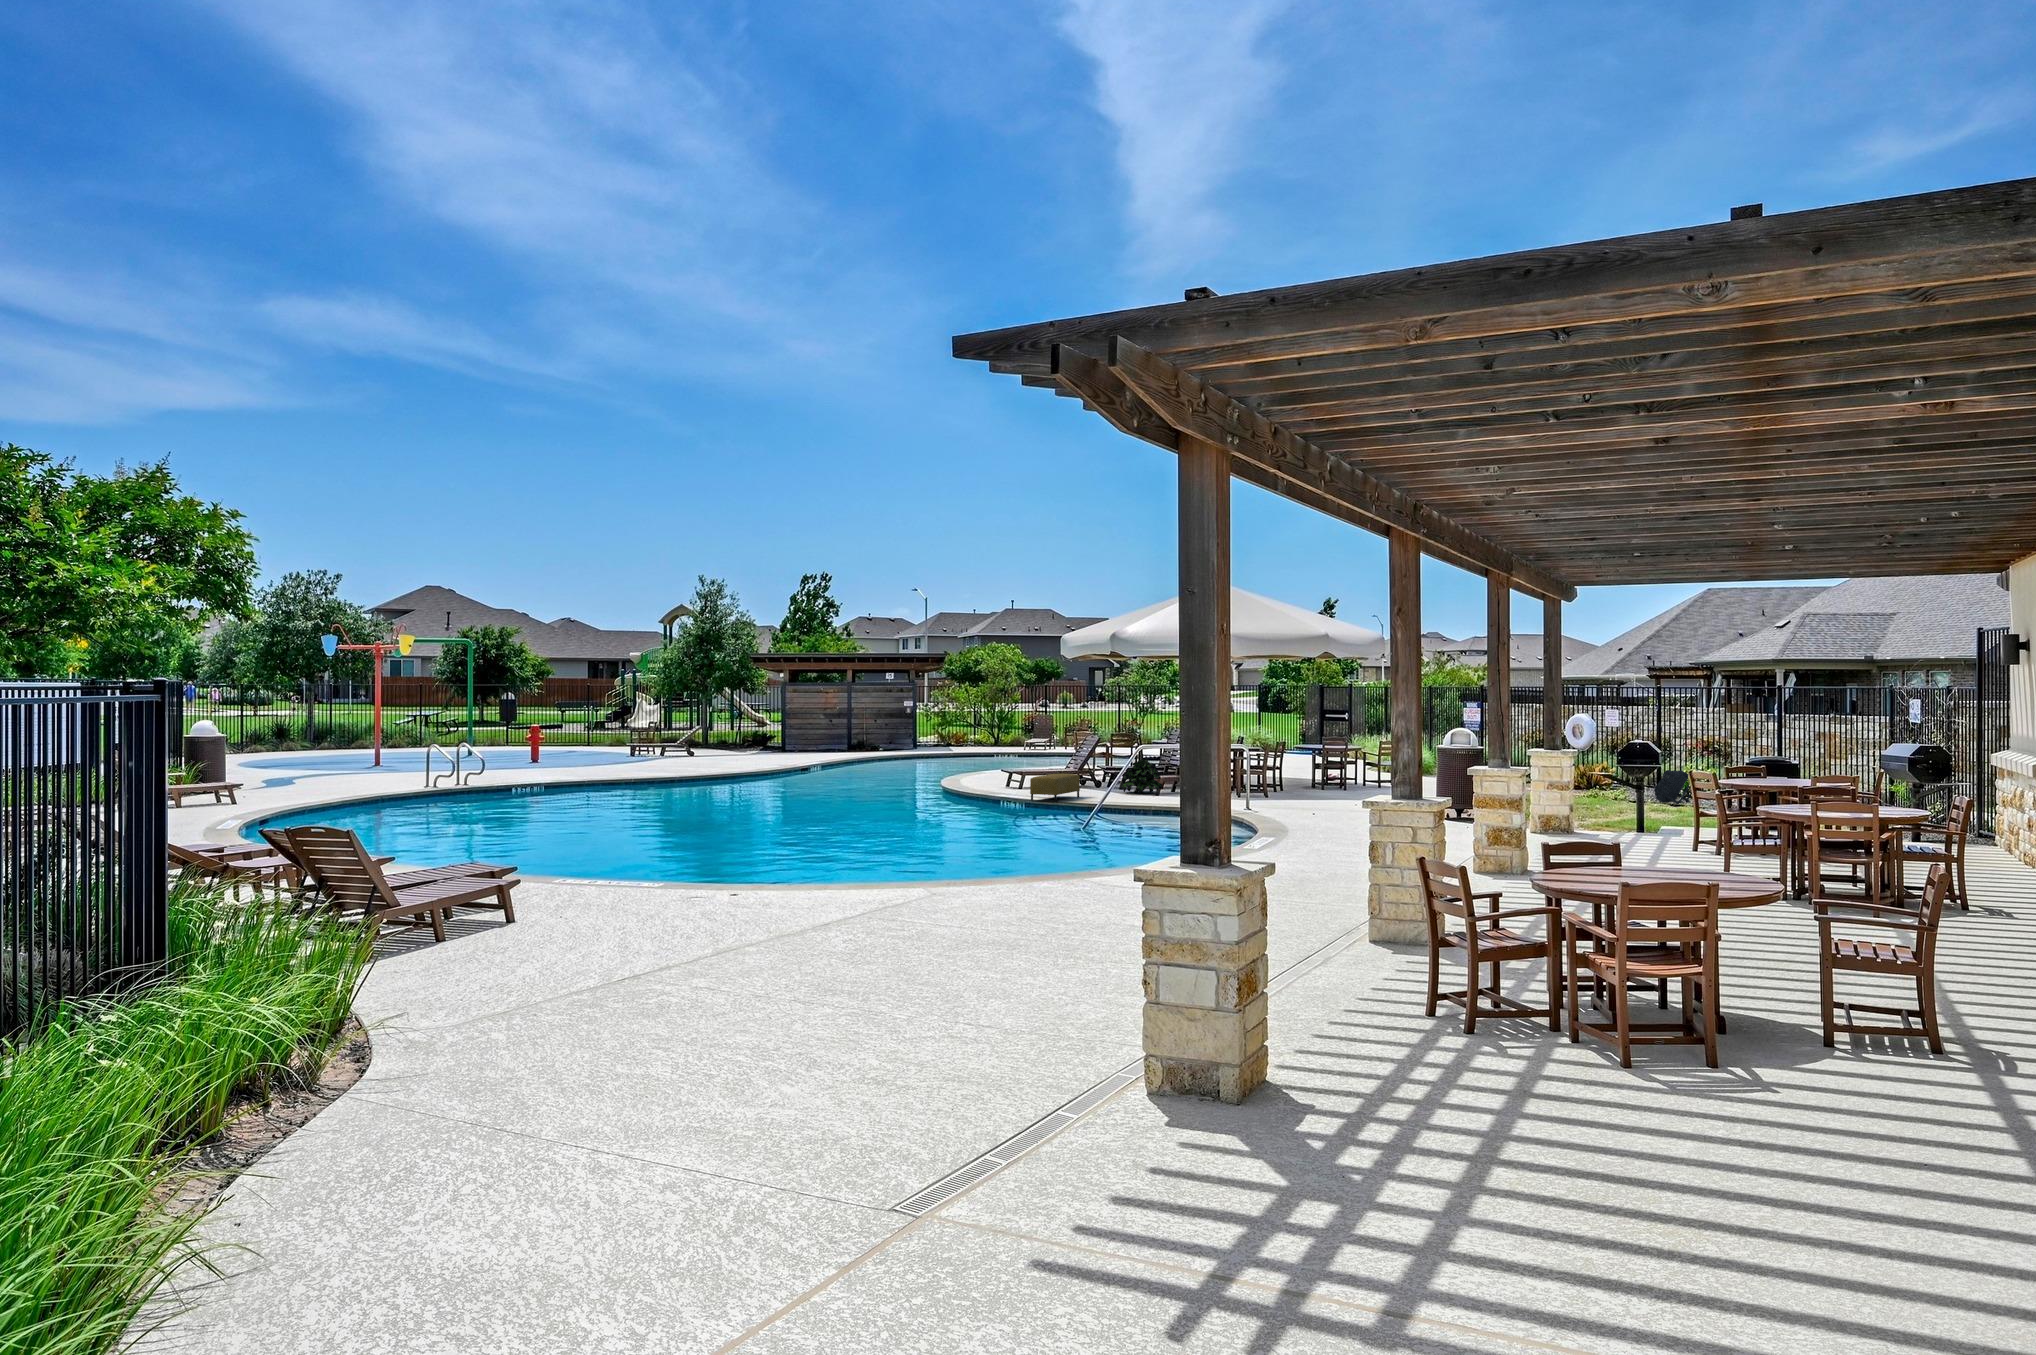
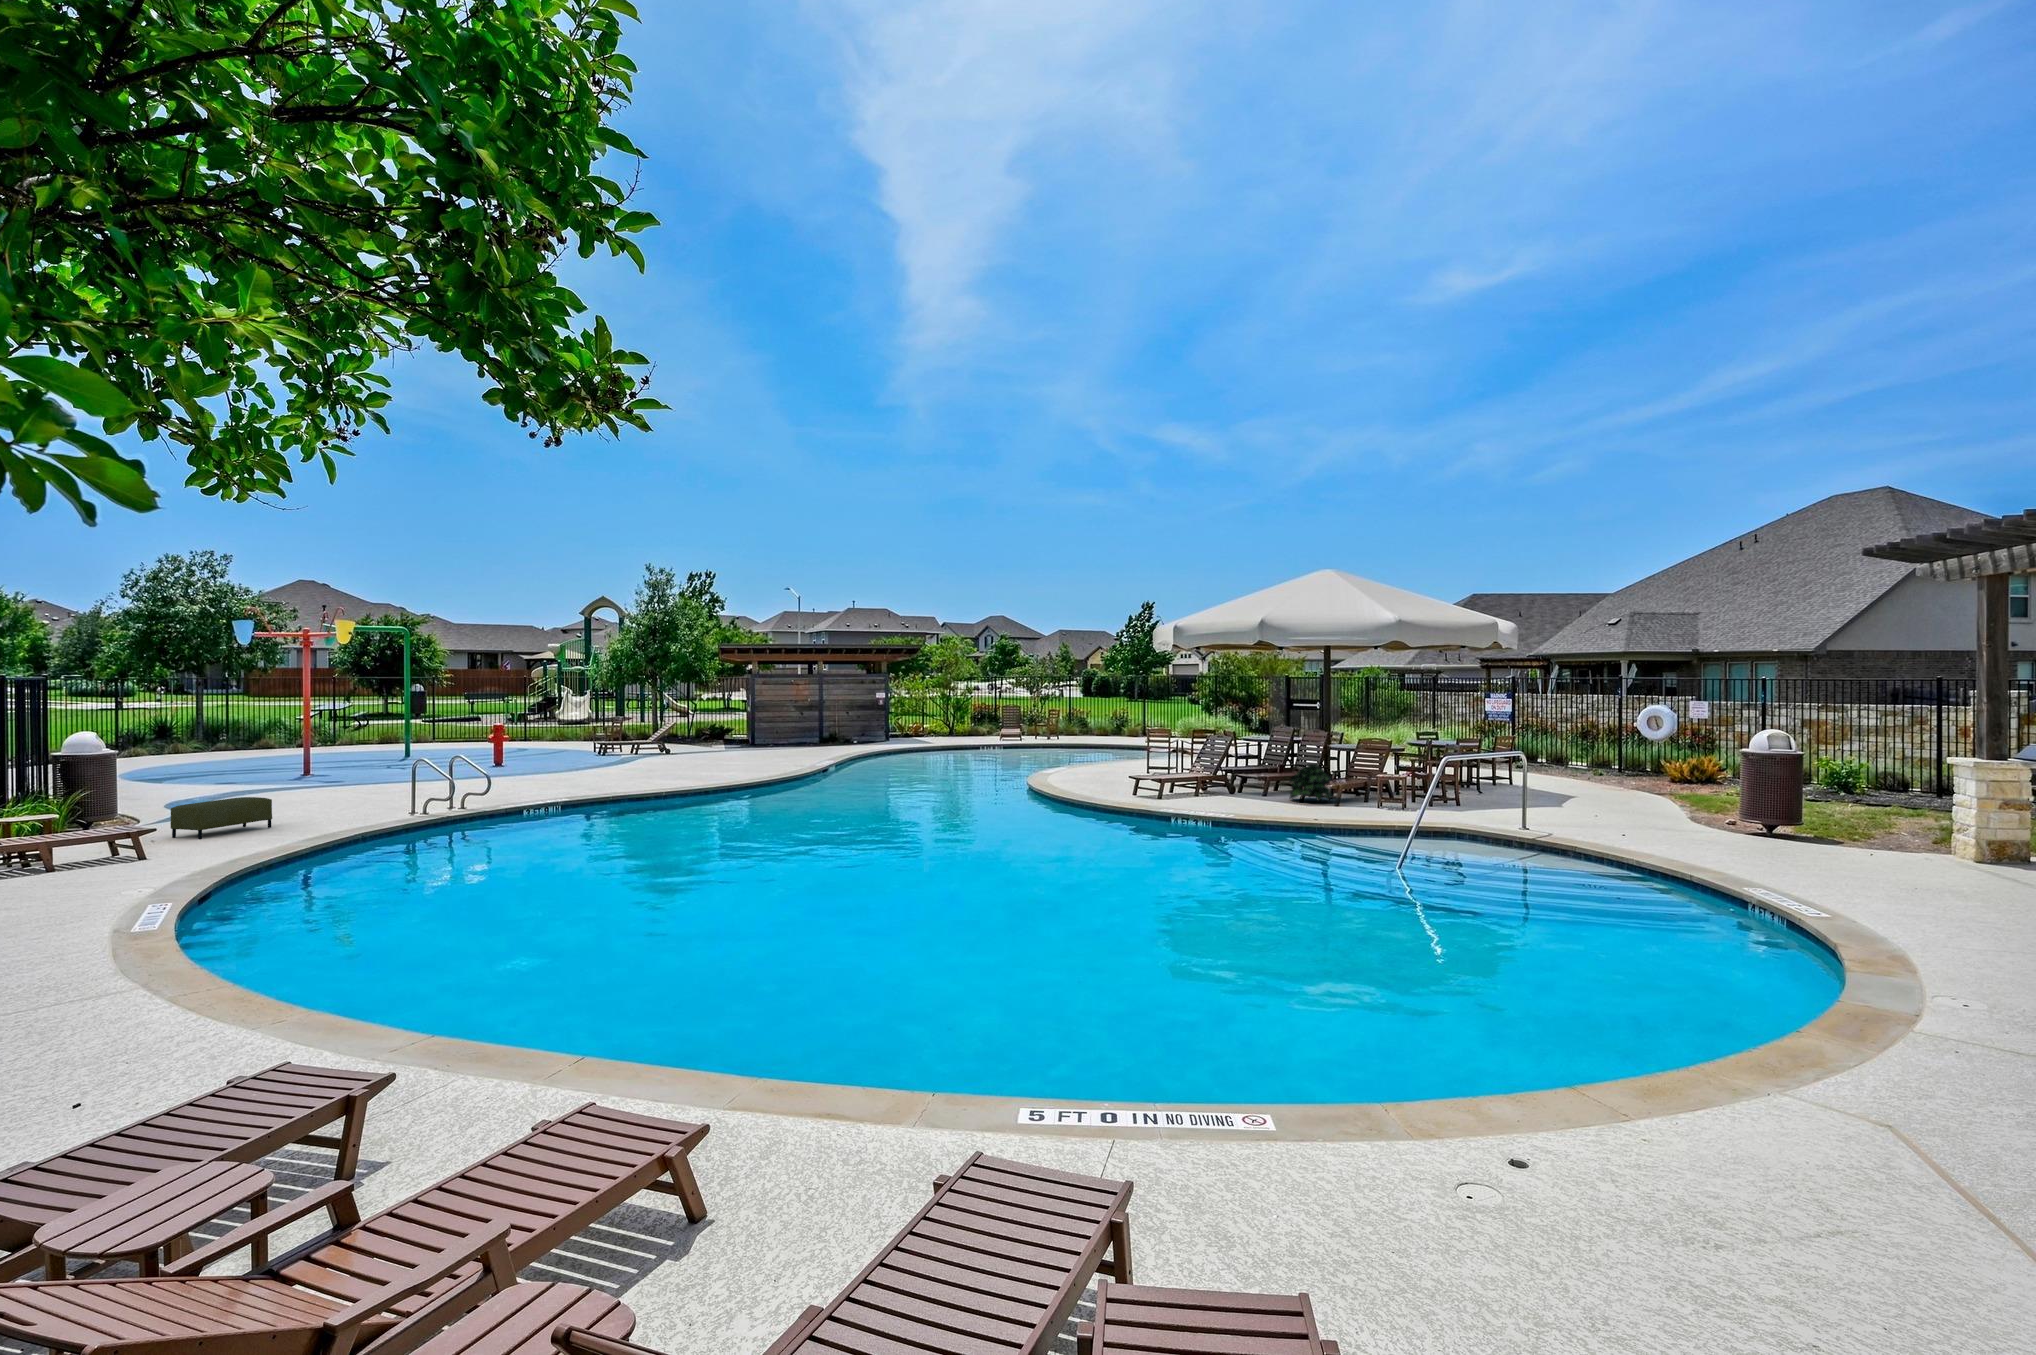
backpack: present [1655,770,1690,804] -> none [1883,770,1939,807]
ottoman: present [1030,774,1080,802] -> present [170,797,272,839]

